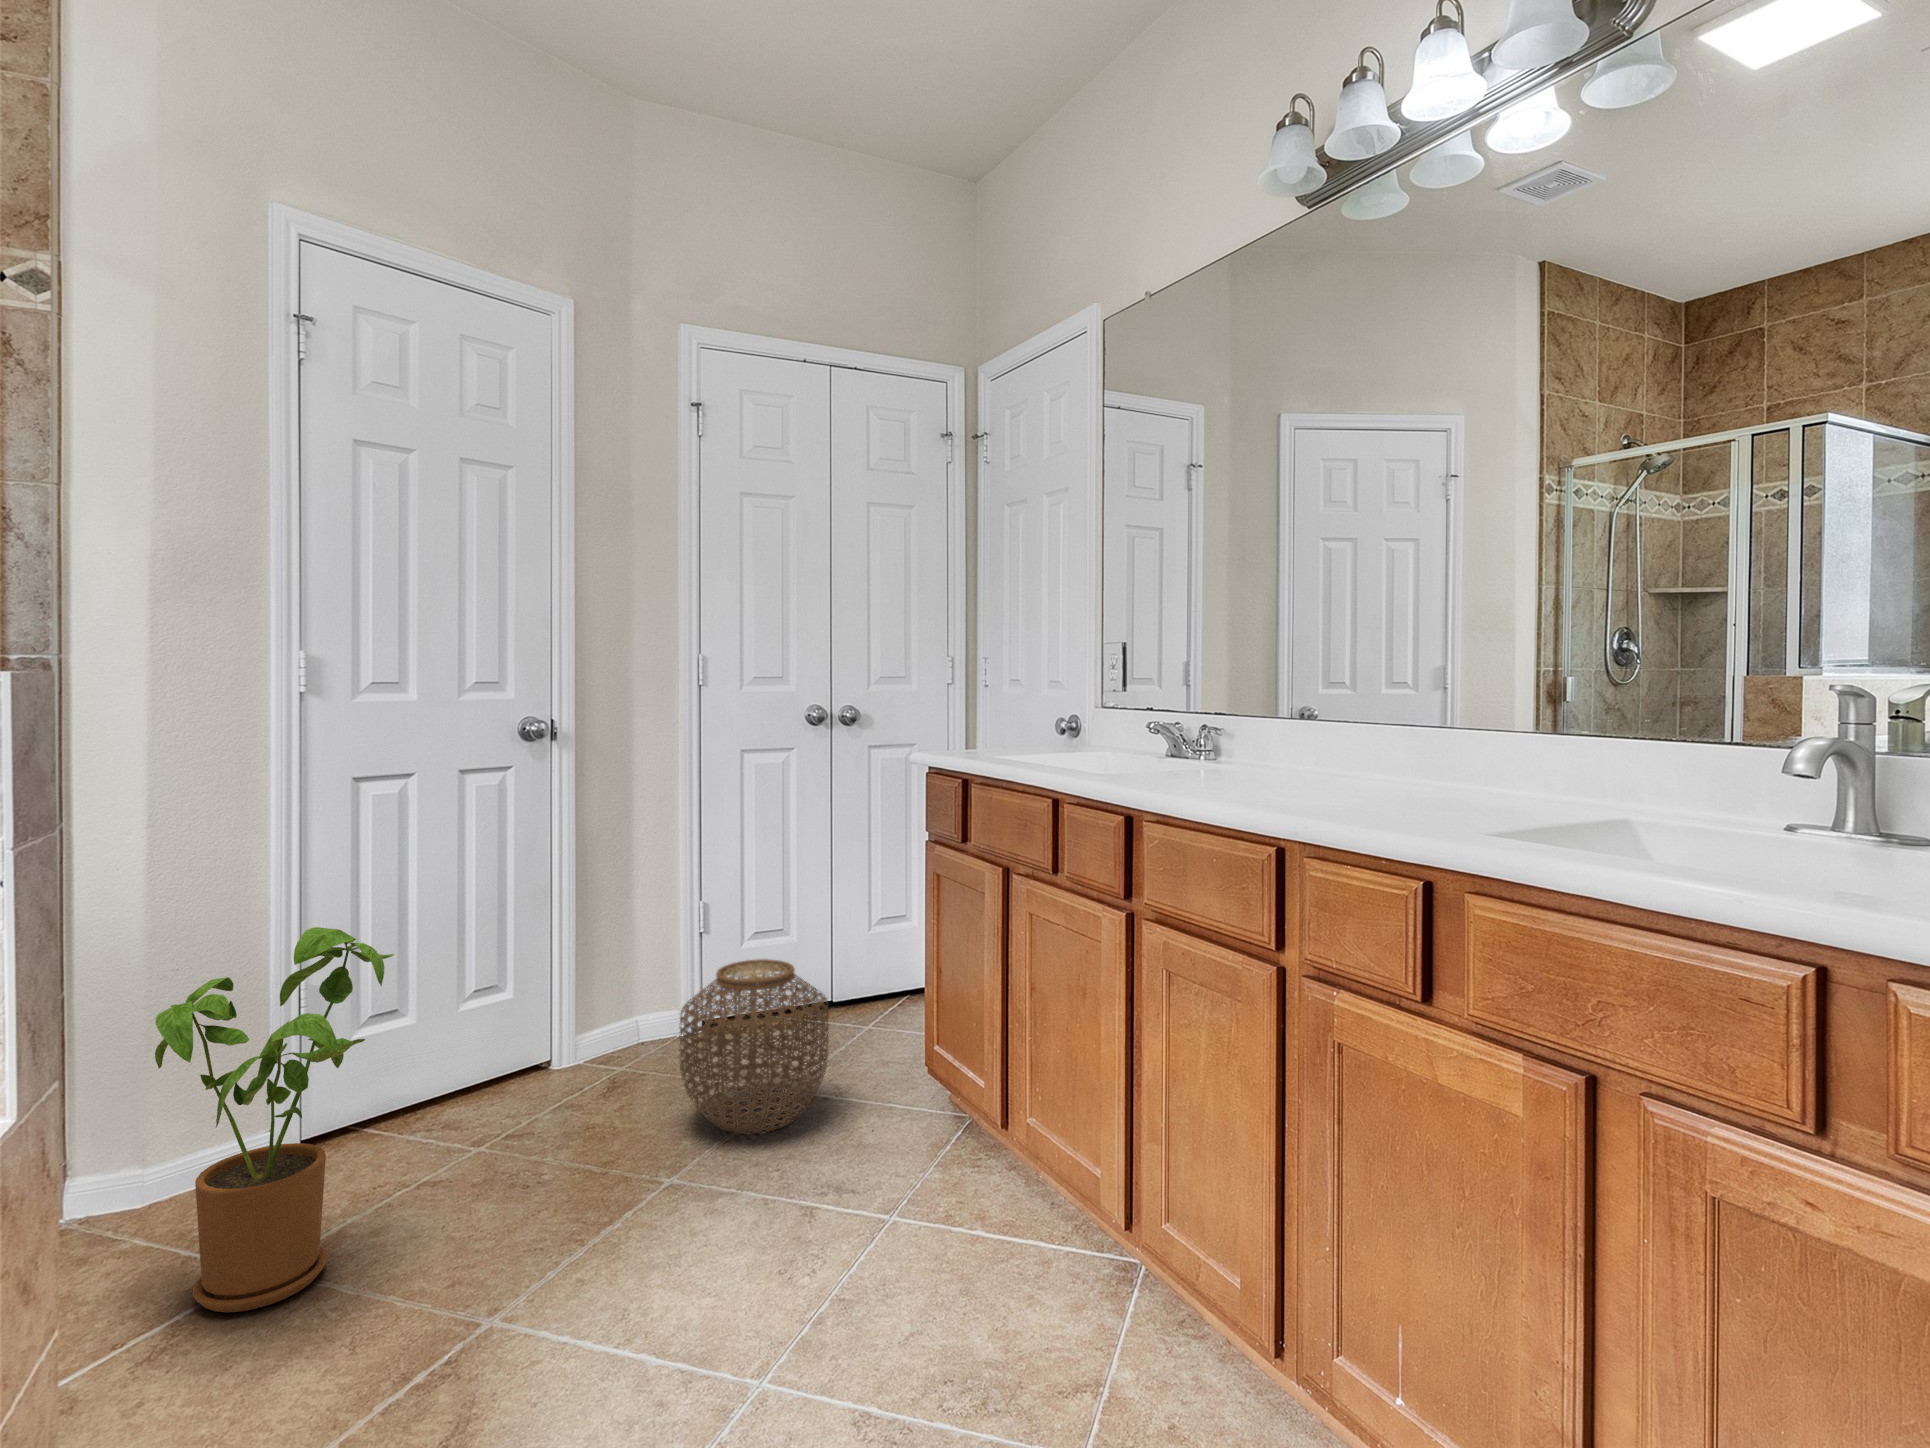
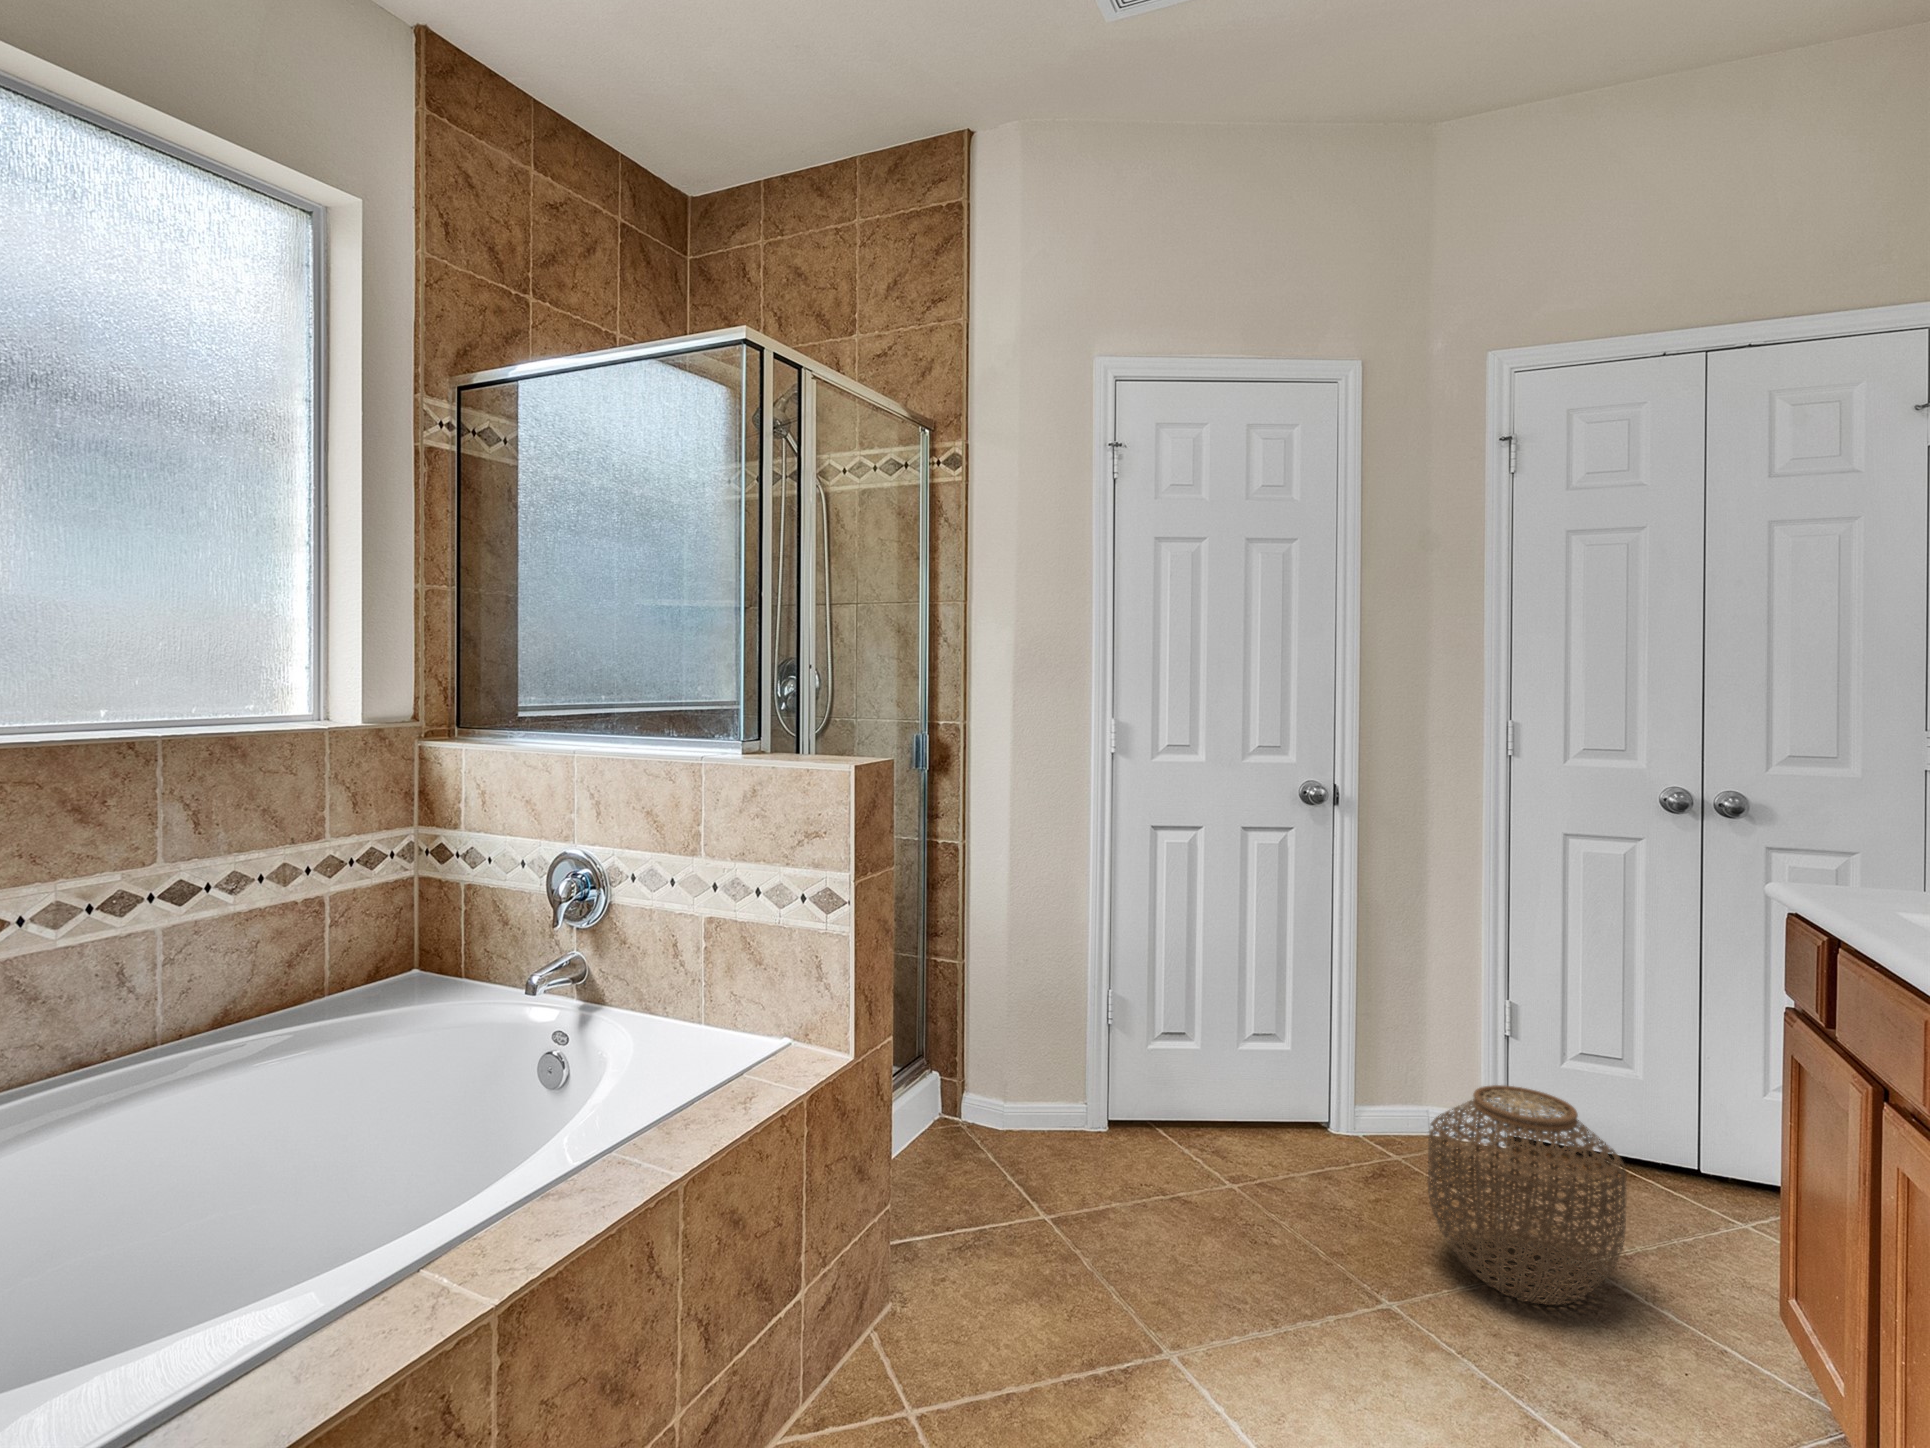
house plant: present [155,927,394,1312] -> none [982,950,1146,1248]

